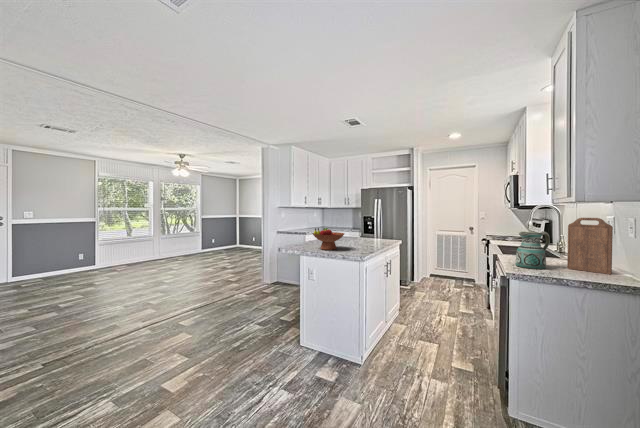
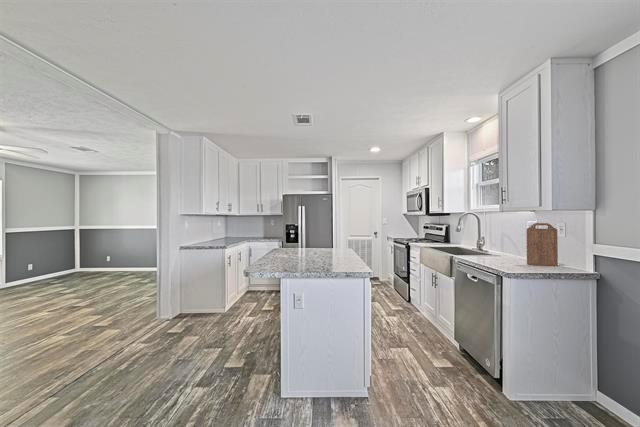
fruit bowl: present [313,228,344,250] -> none [294,241,334,268]
ceramic pitcher: present [515,231,550,269] -> none [492,235,517,268]

